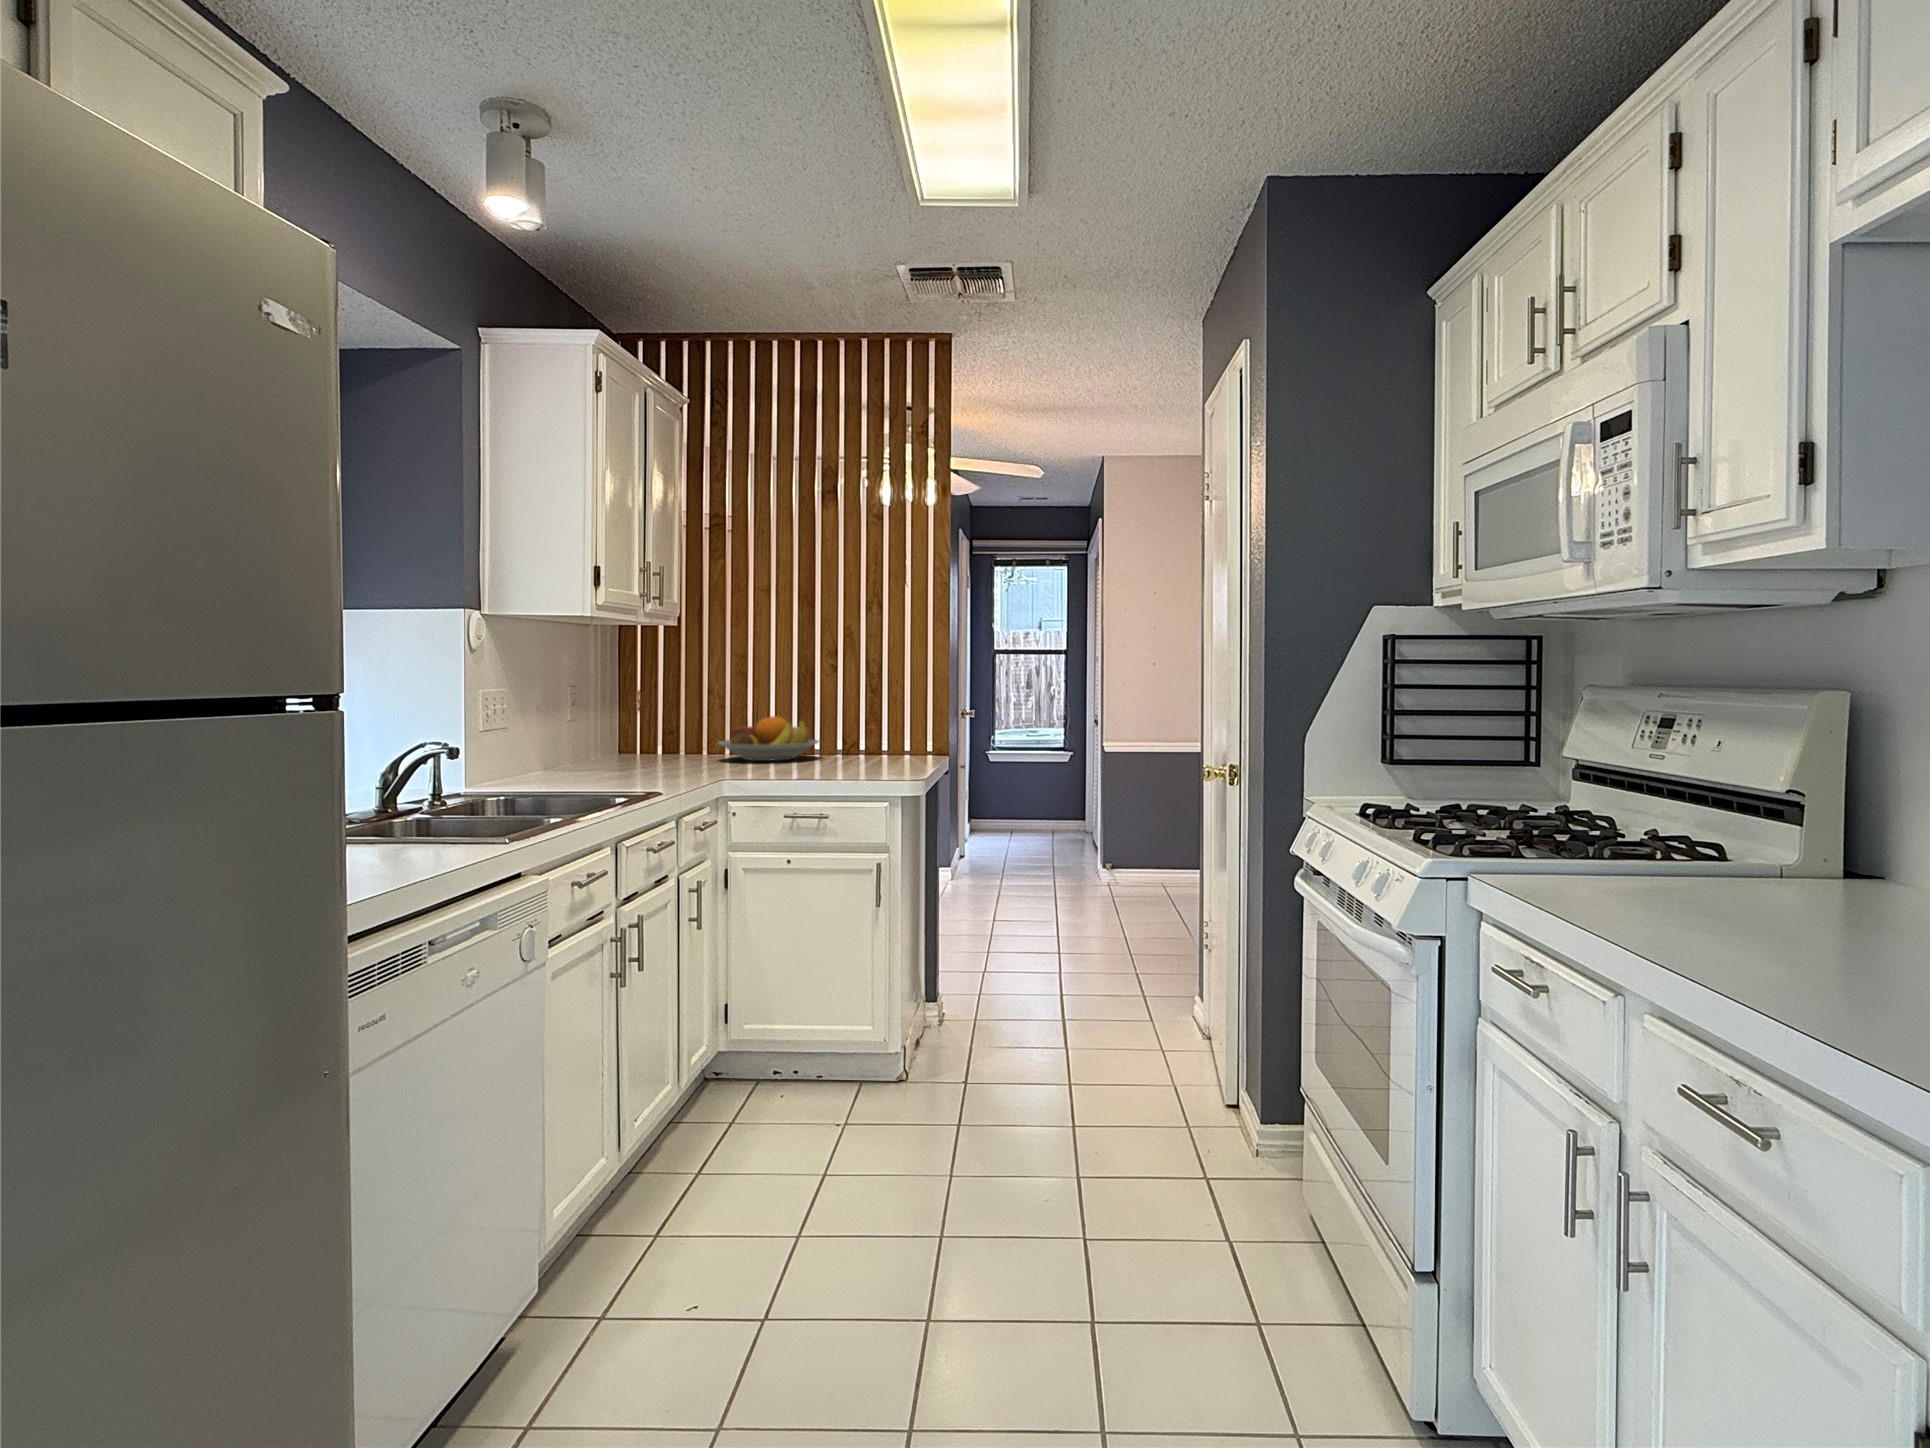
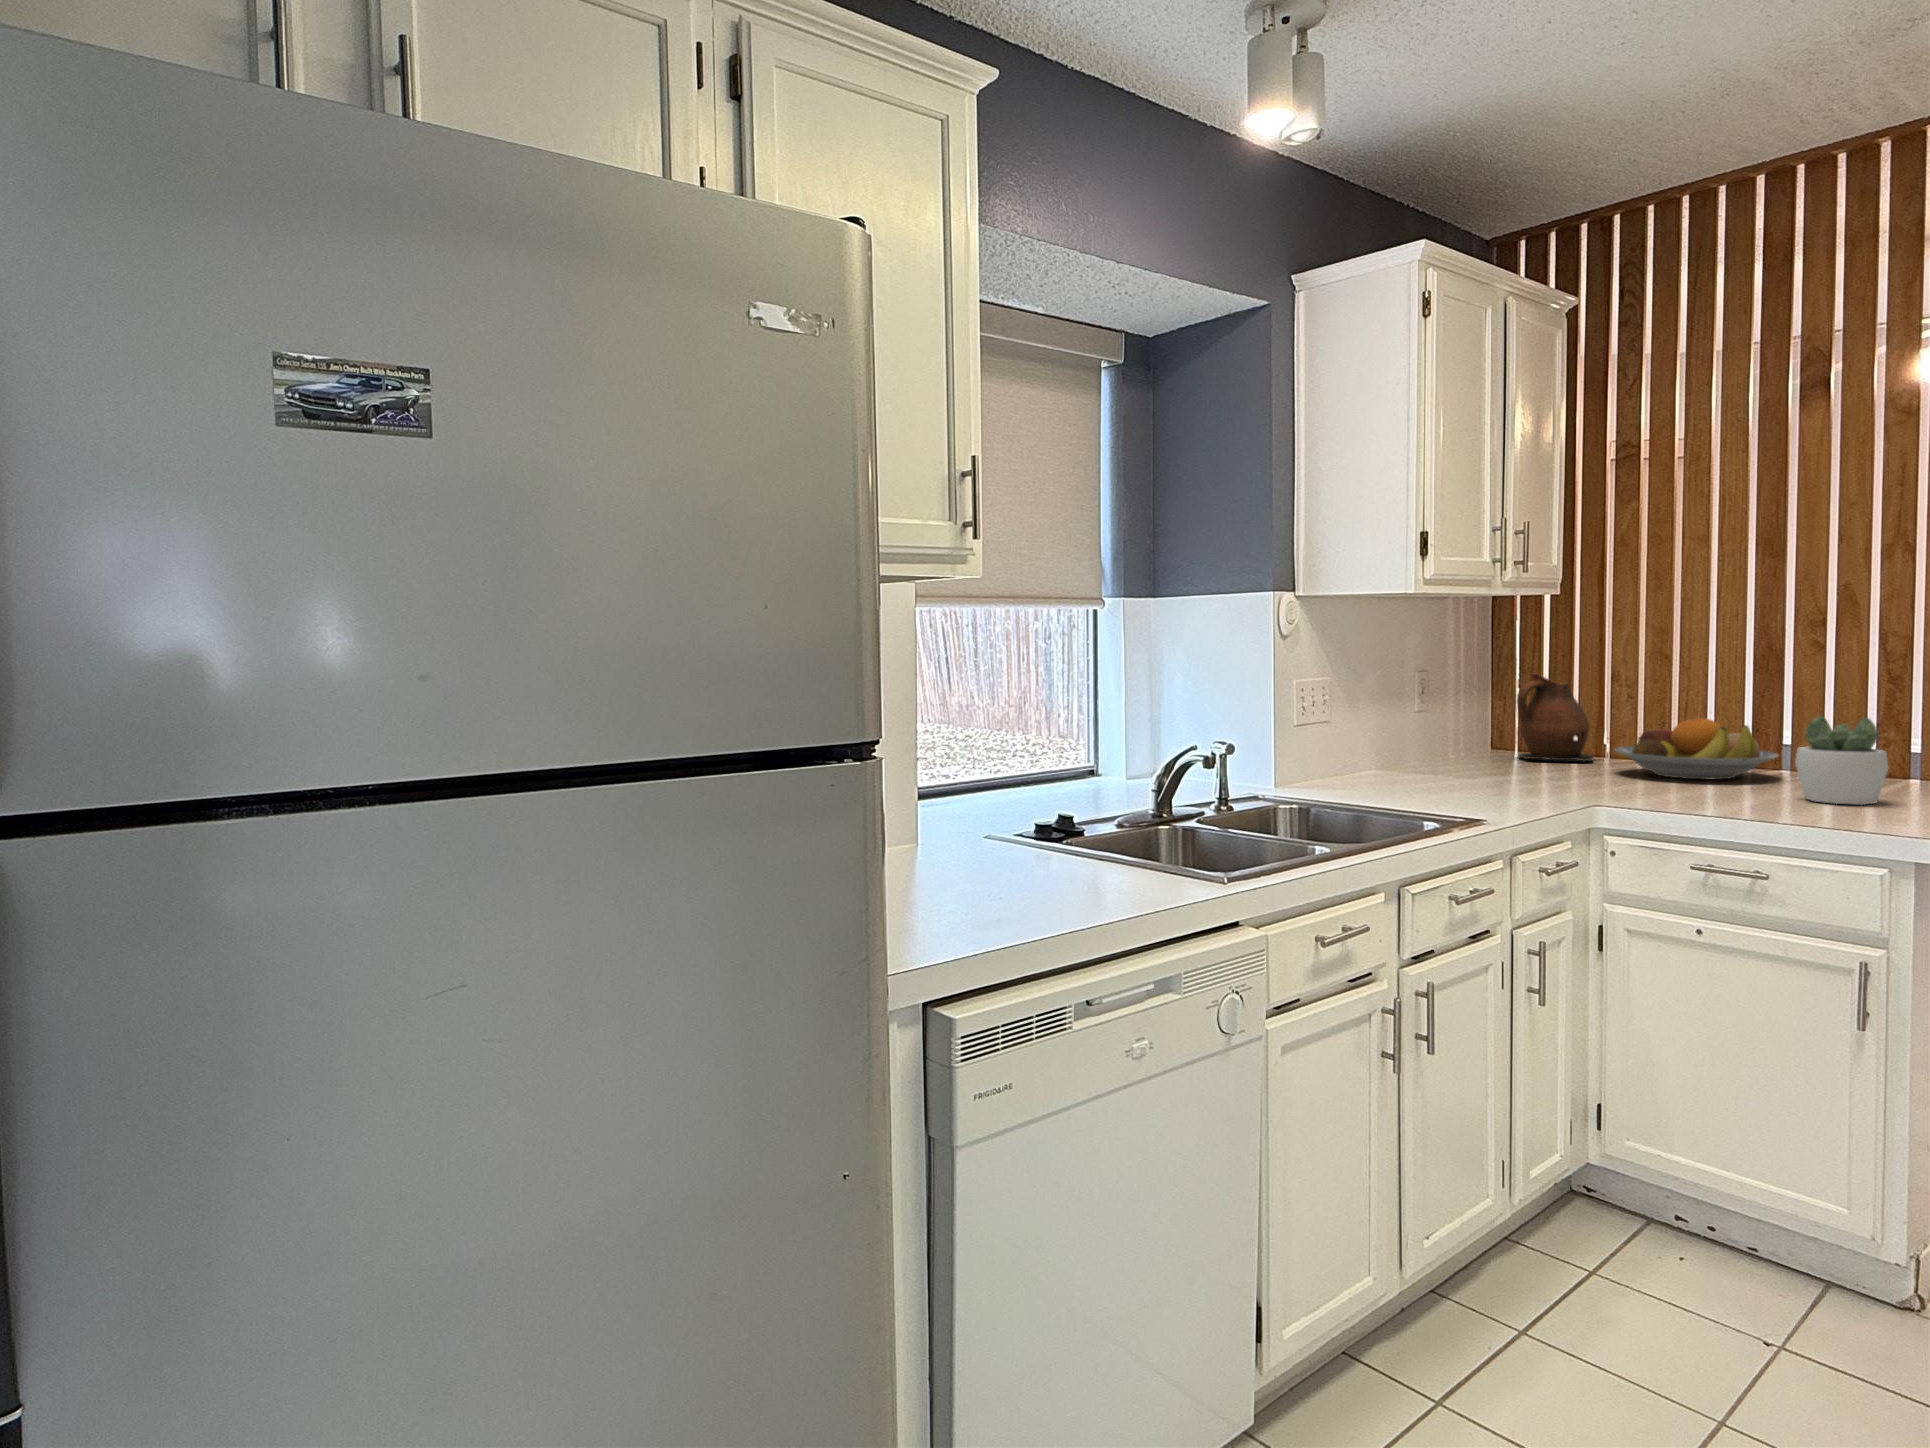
ceramic pitcher: none [638,687,698,756] -> present [1517,673,1593,762]
succulent plant: none [836,710,886,767] -> present [1795,716,1888,805]

